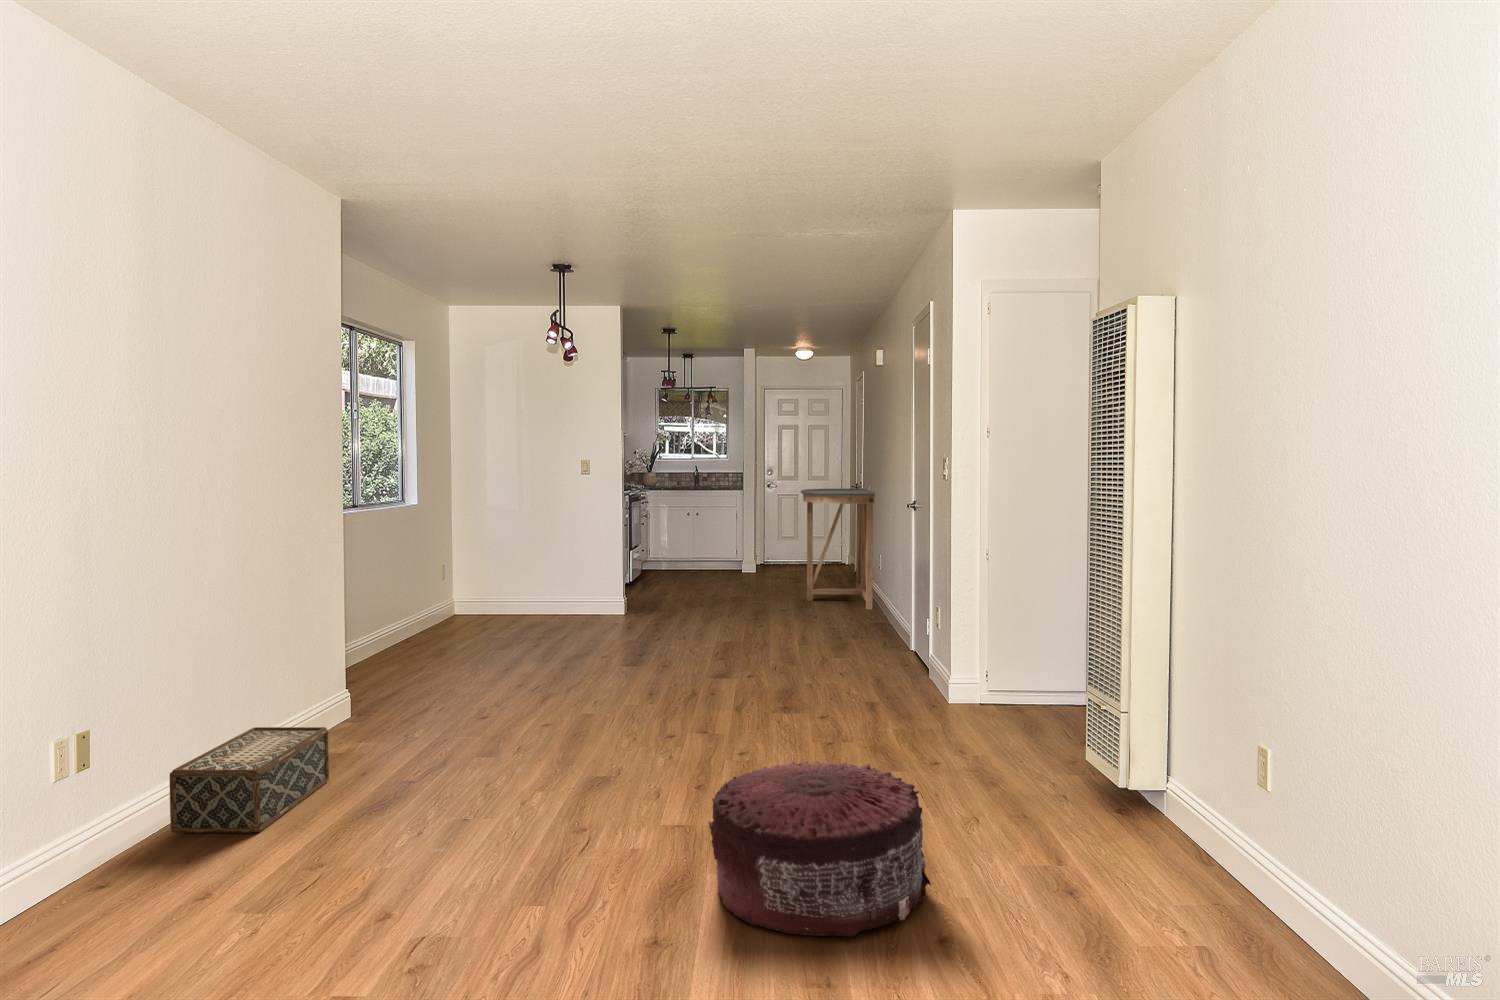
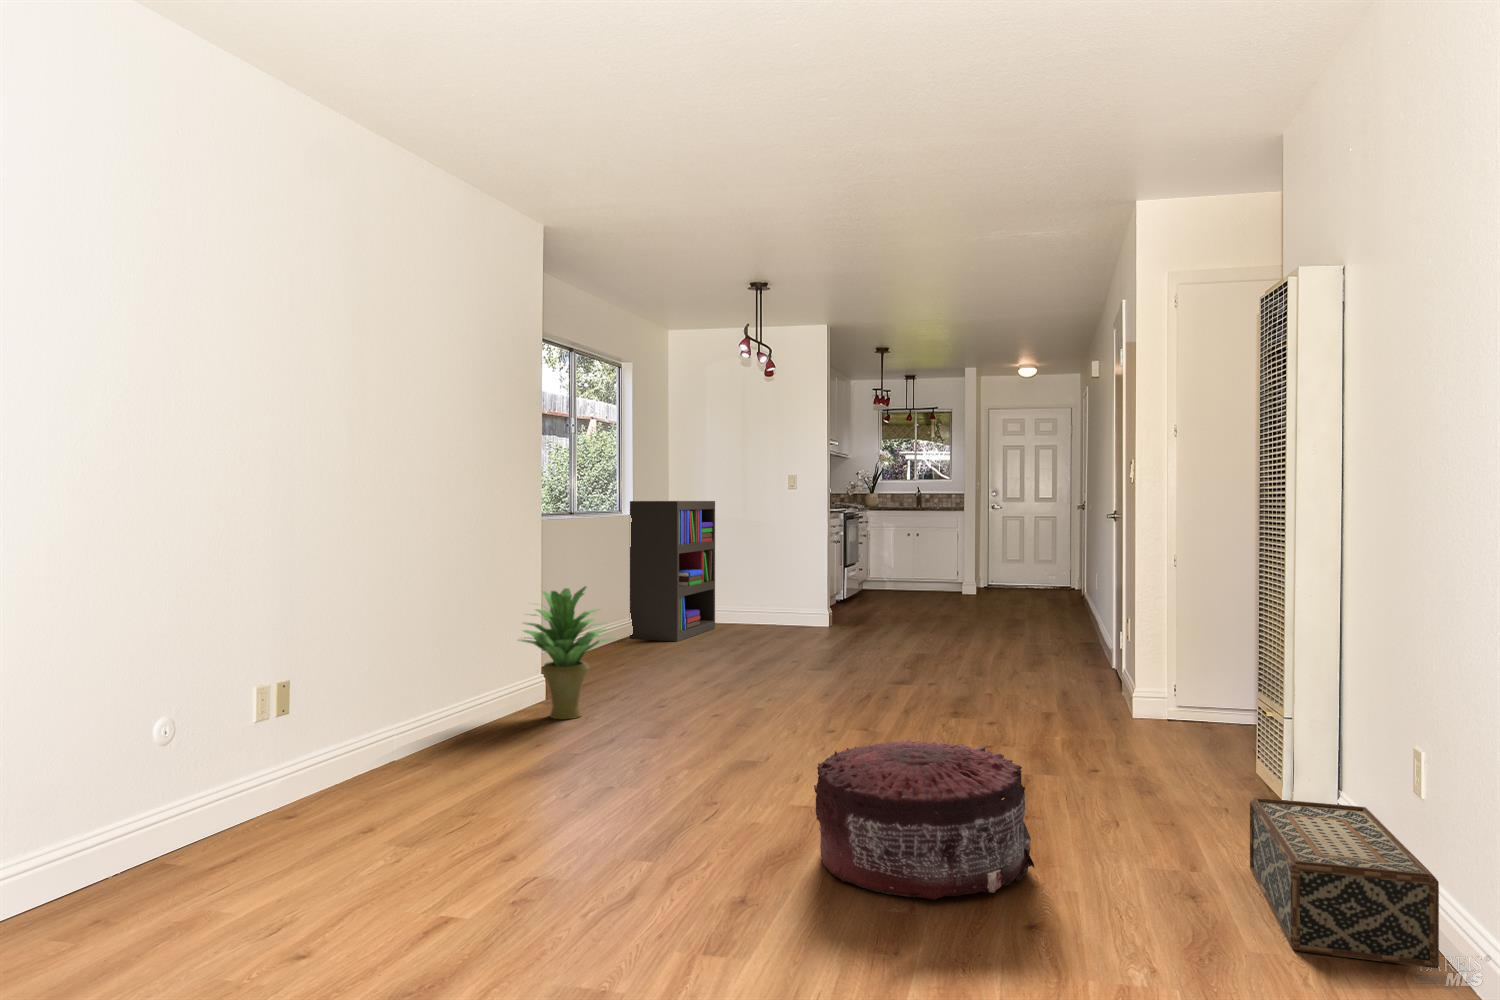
bookshelf: none [415,487,507,638] -> present [630,501,715,642]
console table: present [801,489,875,609] -> none [1015,507,1092,634]
potted plant: none [316,597,433,746] -> present [518,587,614,719]
woven basket: present [170,727,329,833] -> present [1250,798,1439,968]

